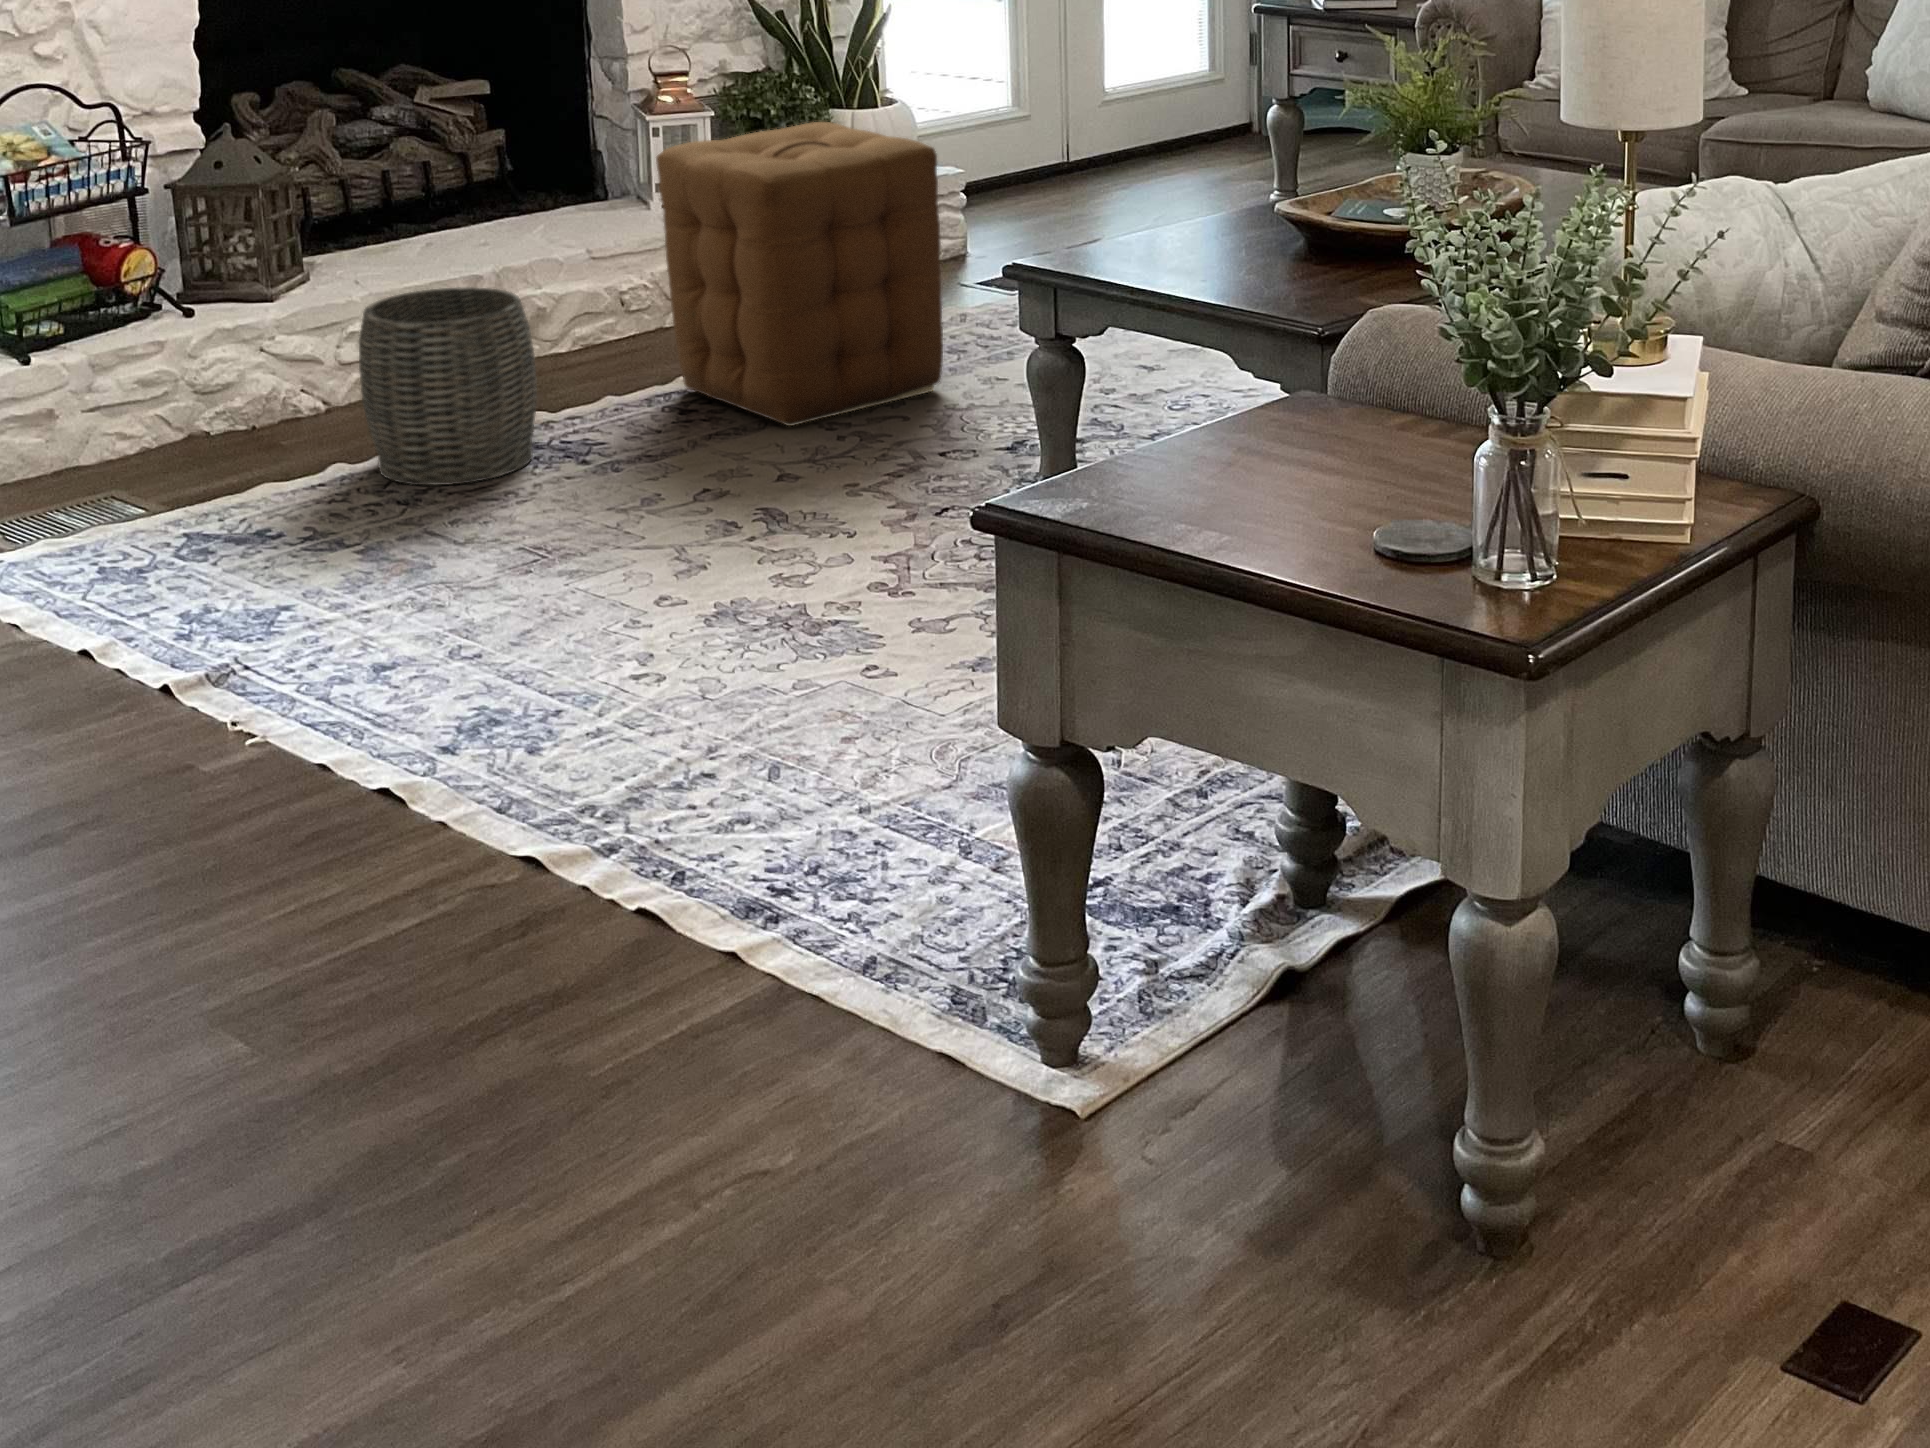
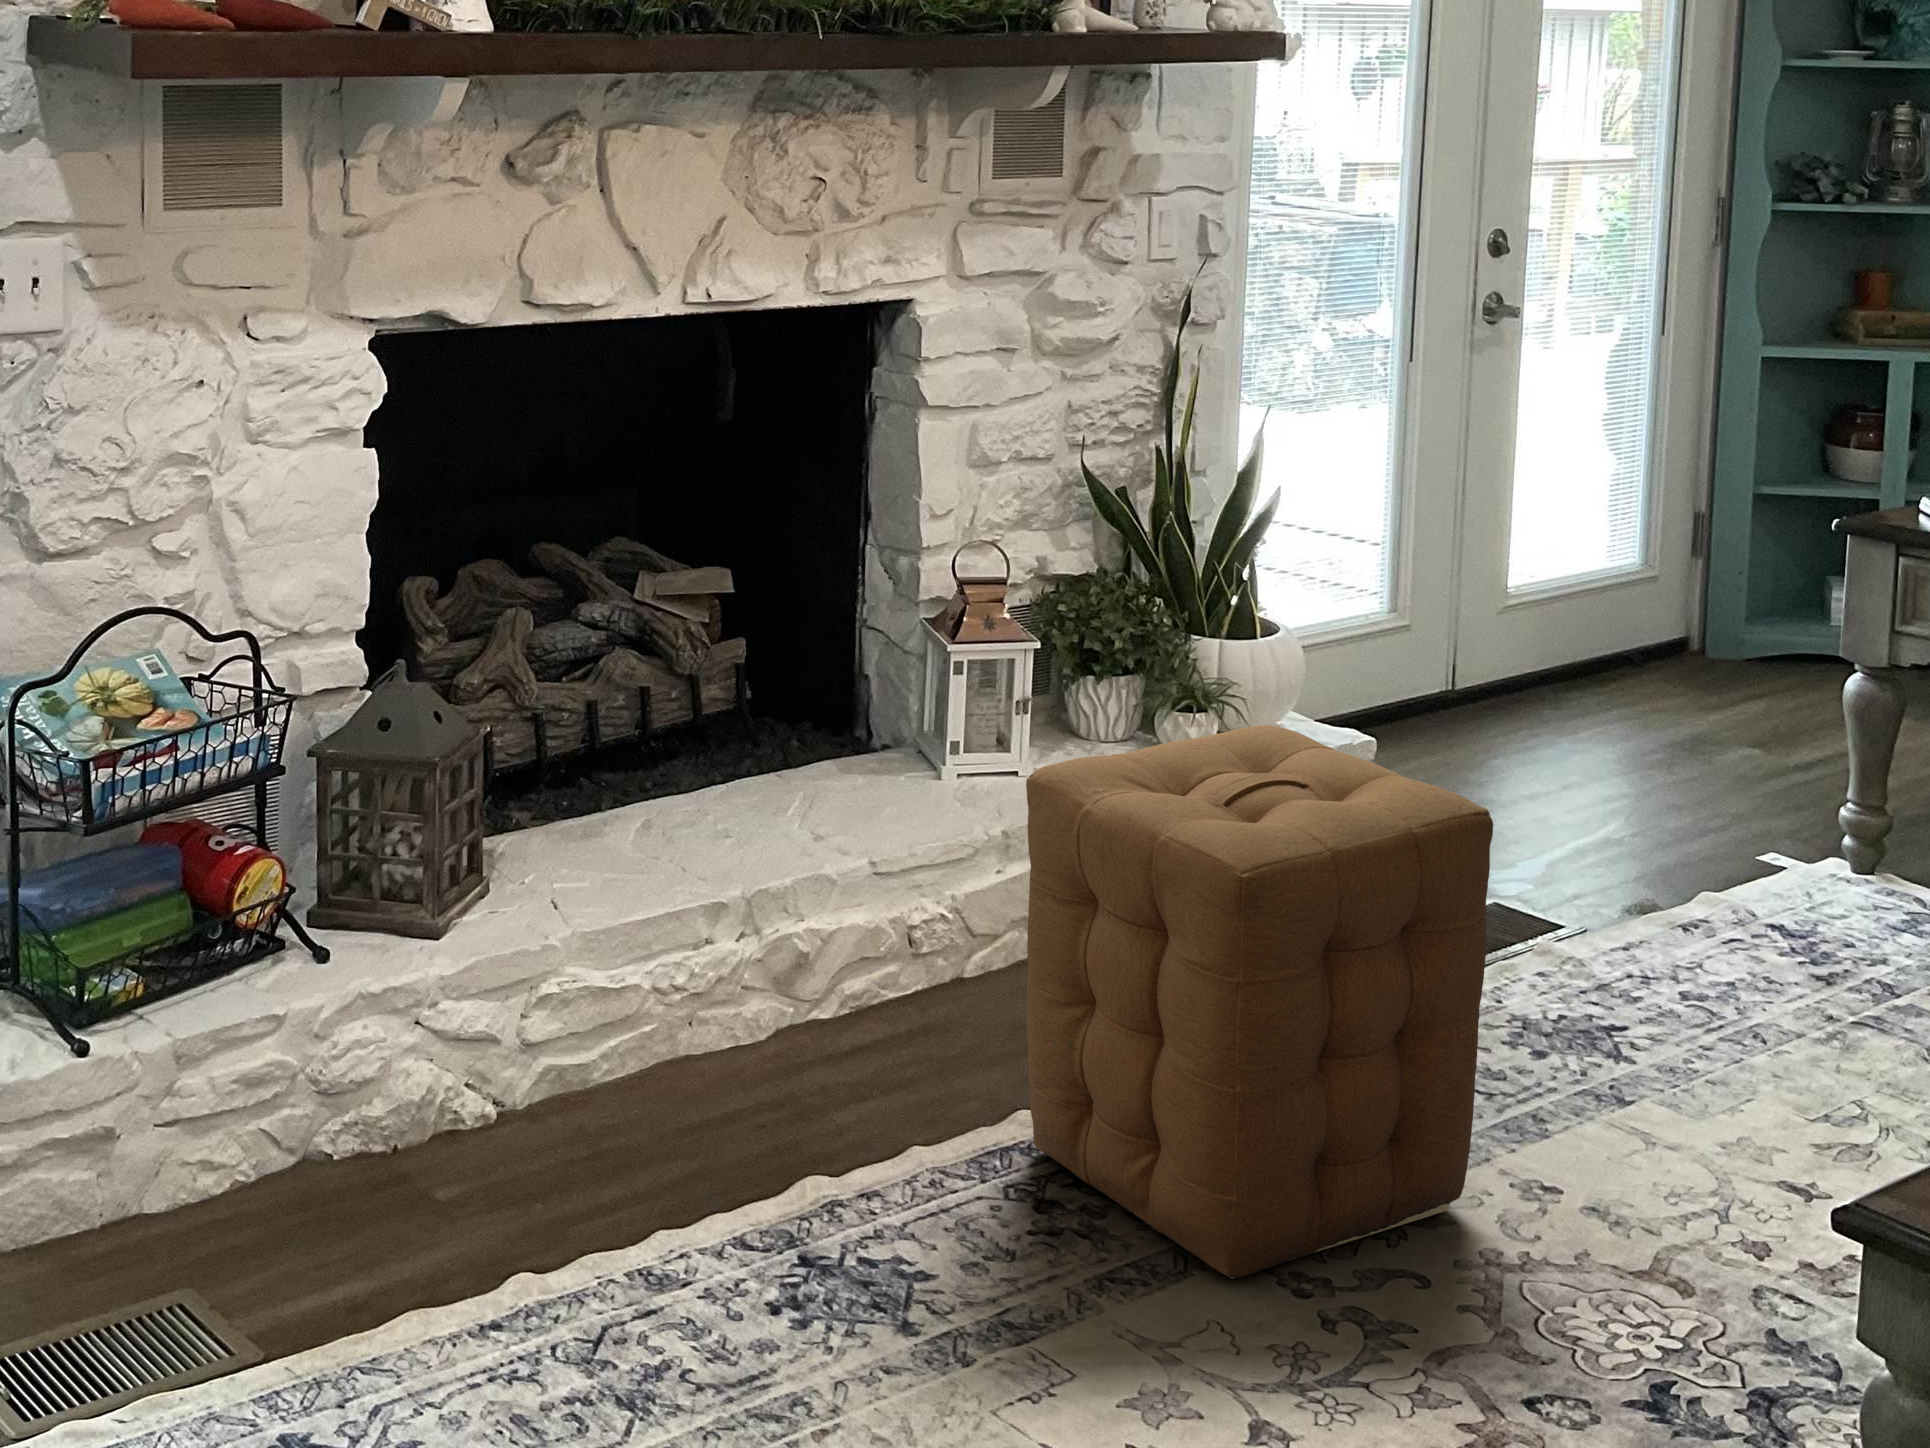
woven basket: present [359,287,537,485] -> none [566,993,840,1366]

